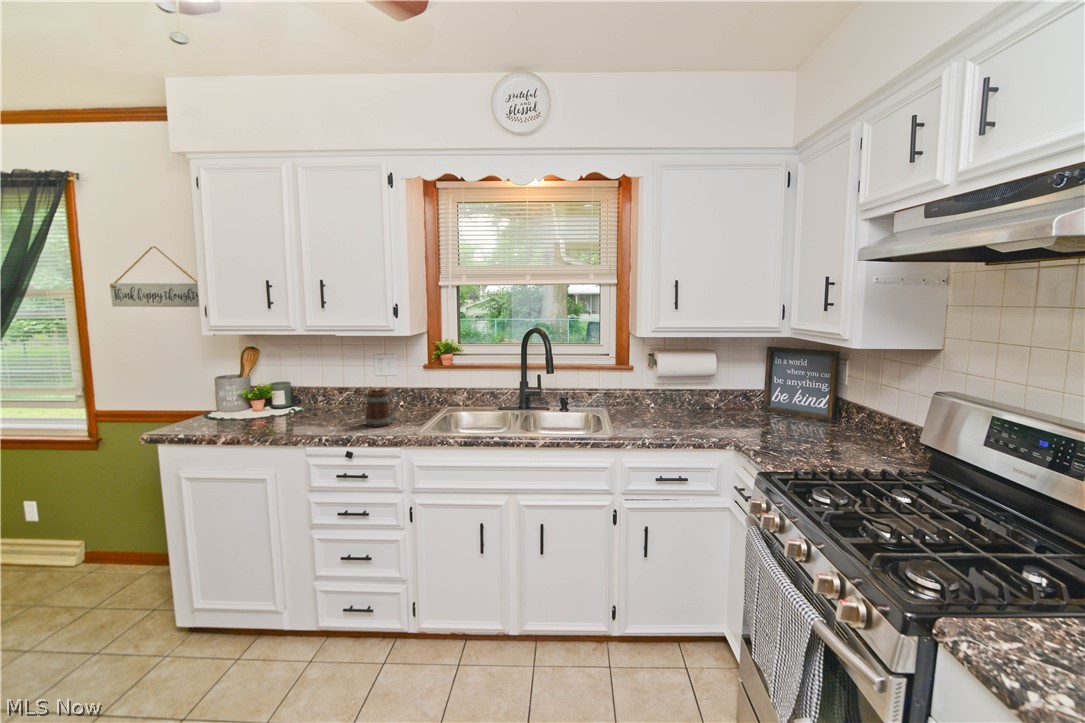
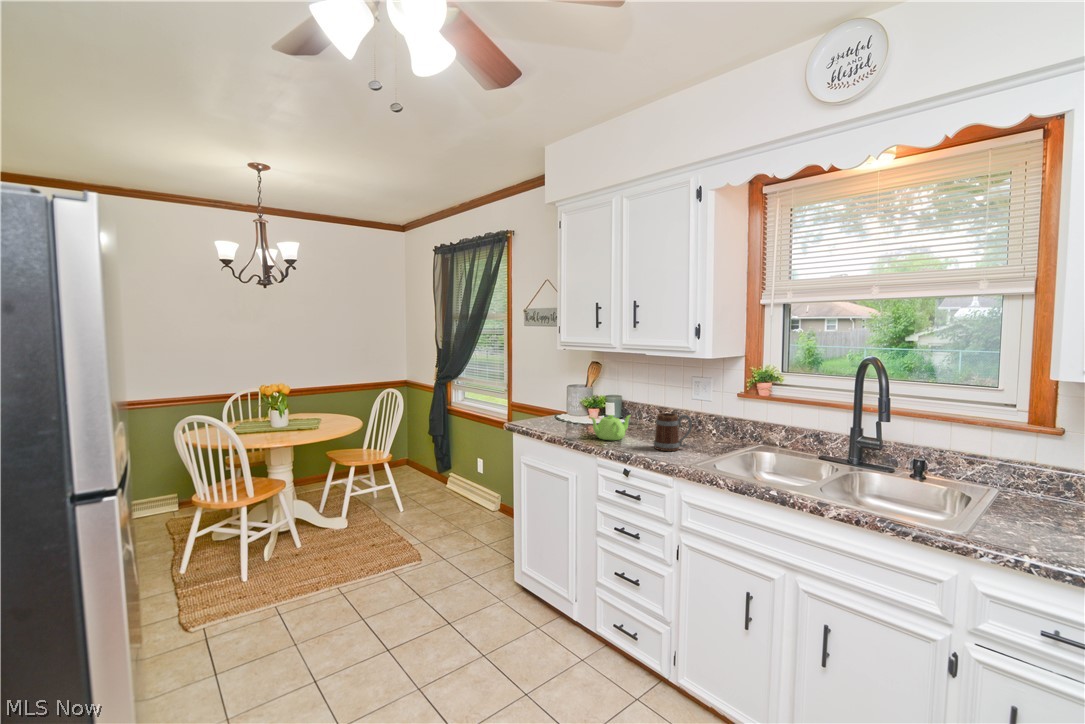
teapot: none [289,398,328,427] -> present [591,415,631,440]

